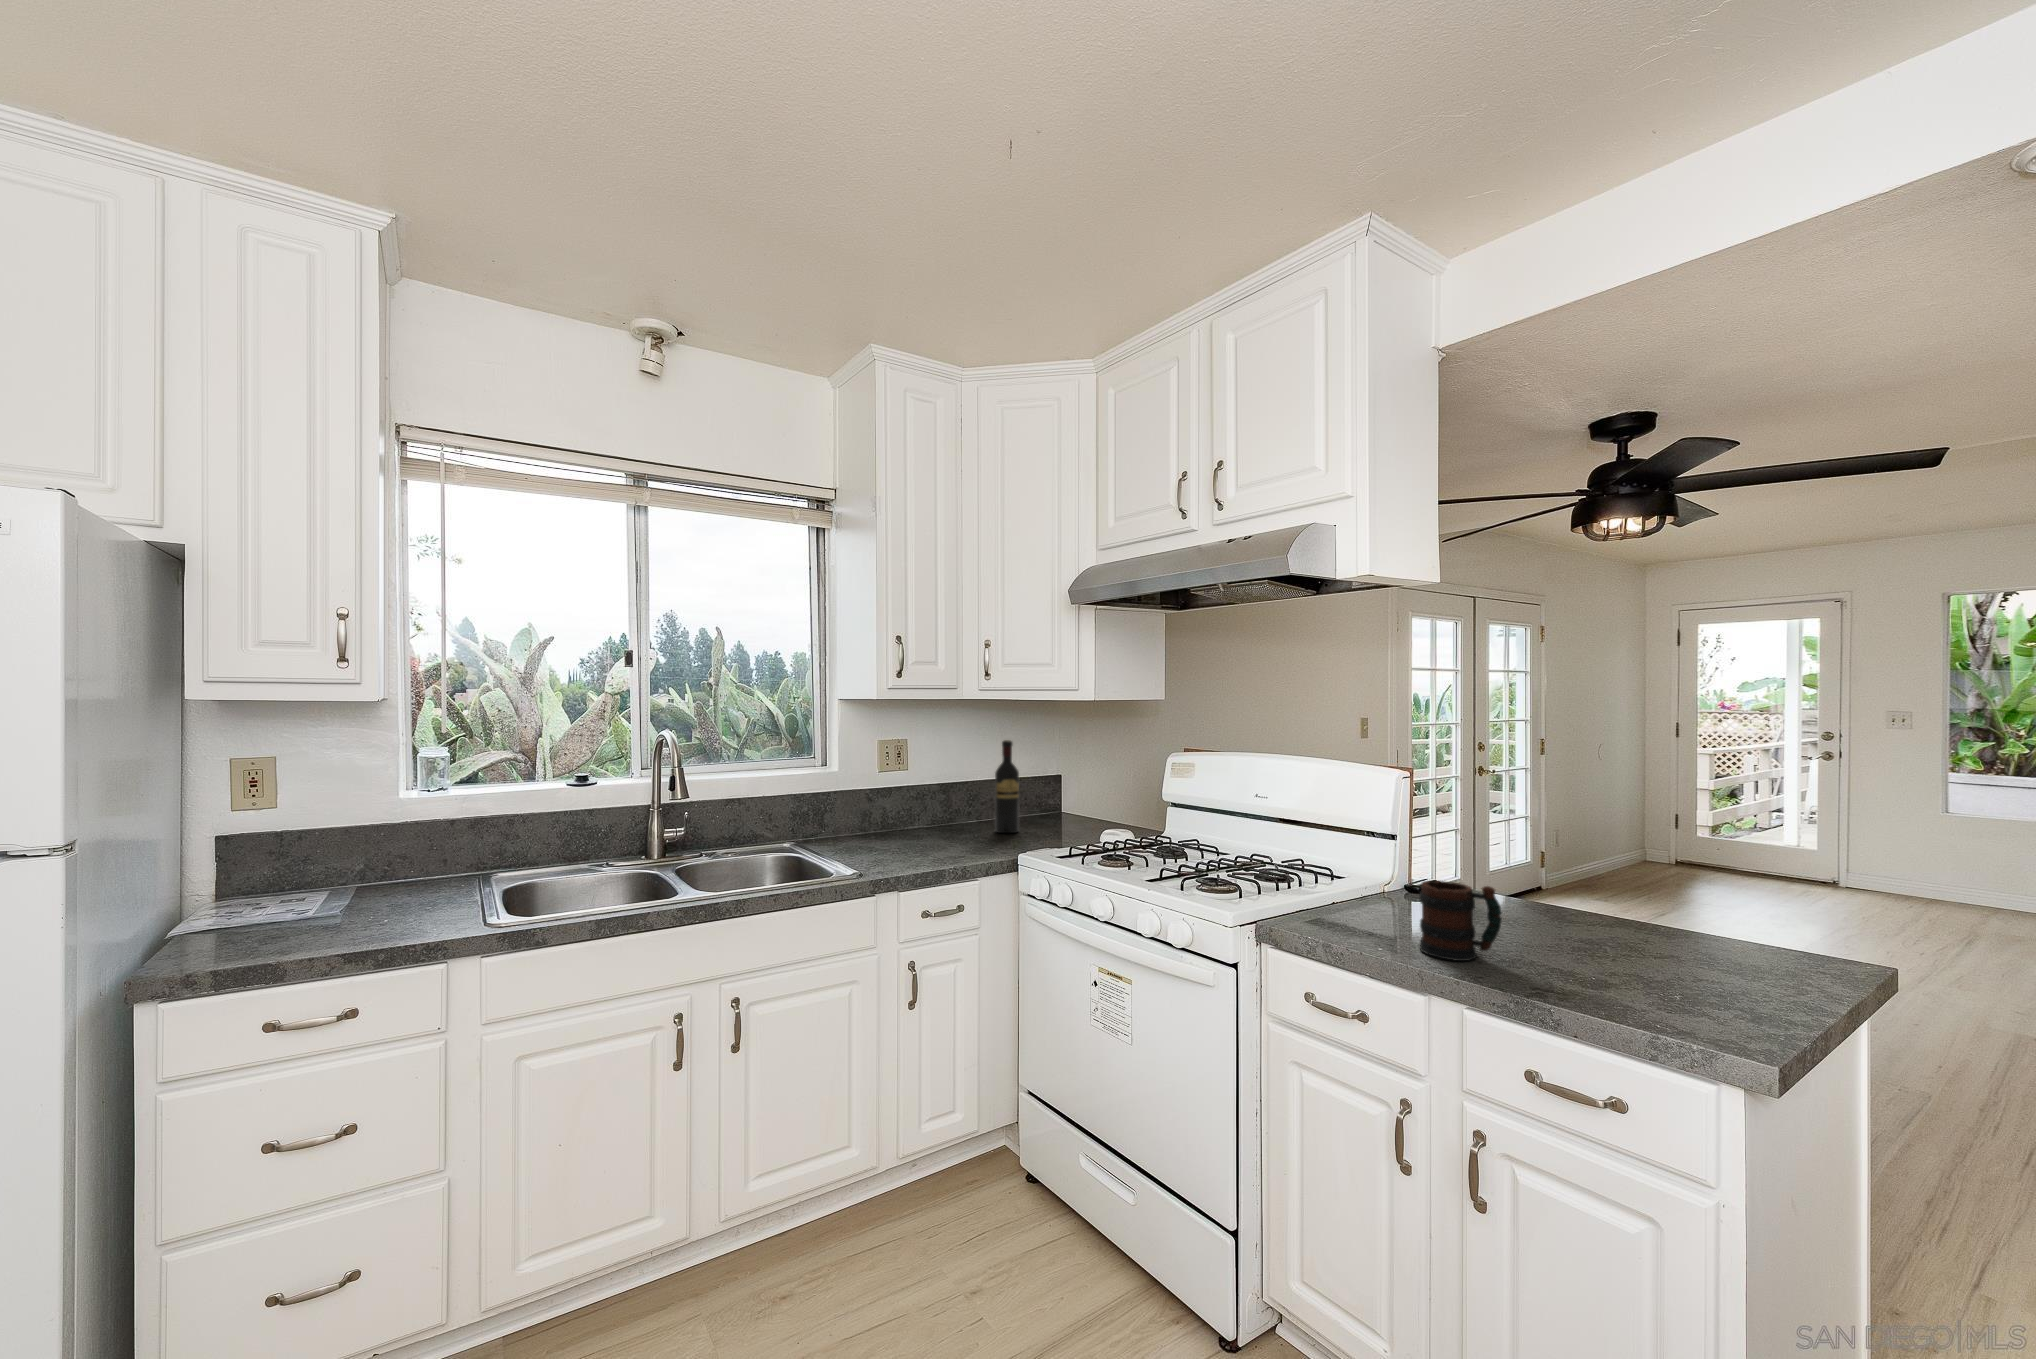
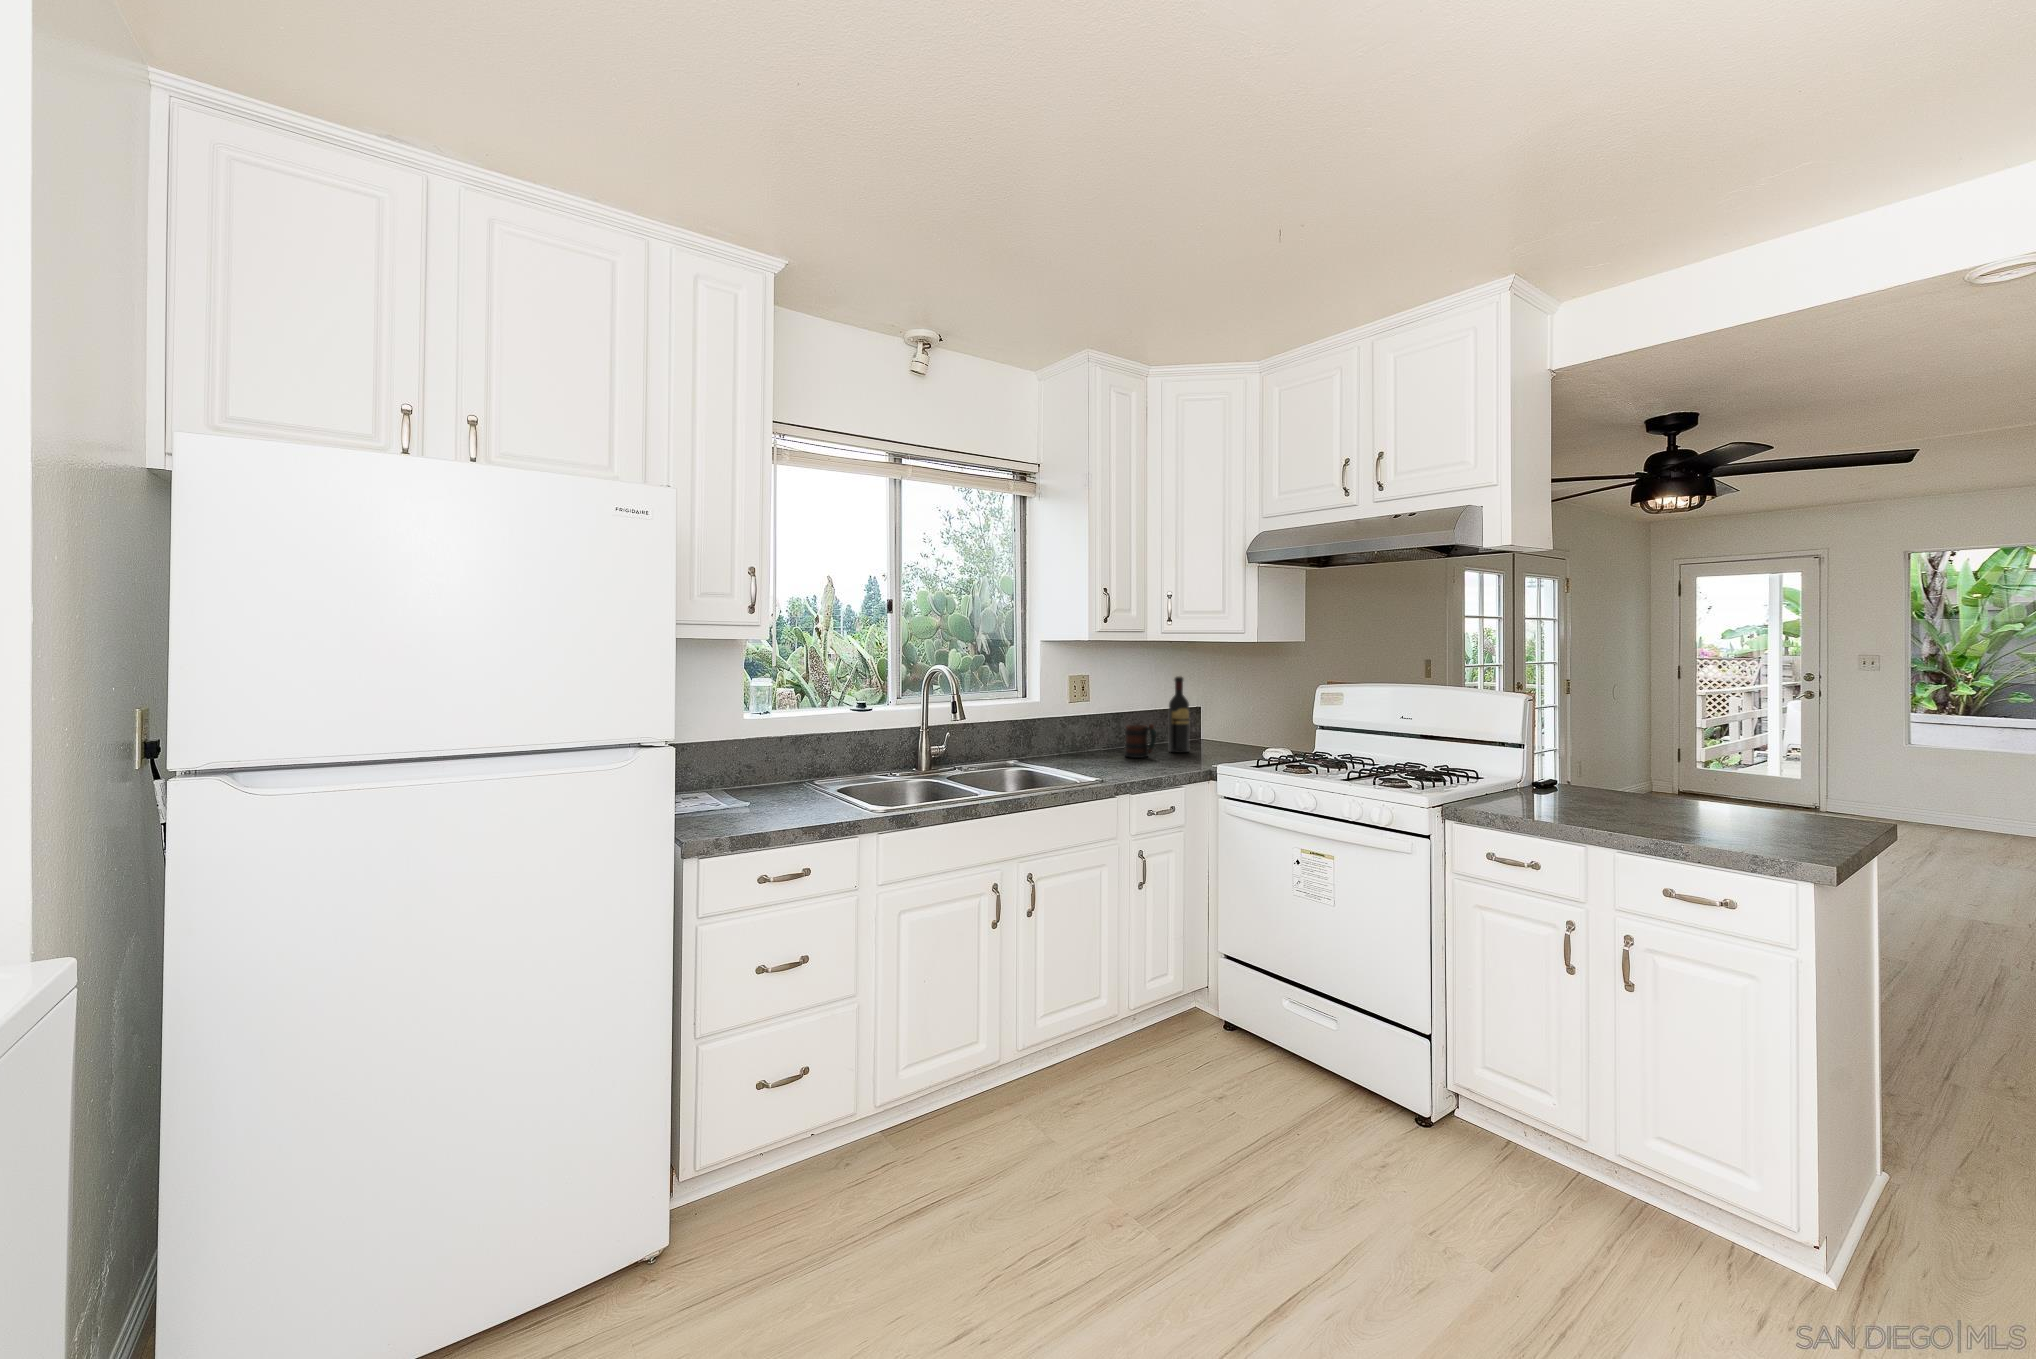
mug: present [1419,880,1502,961] -> present [1125,724,1156,758]

